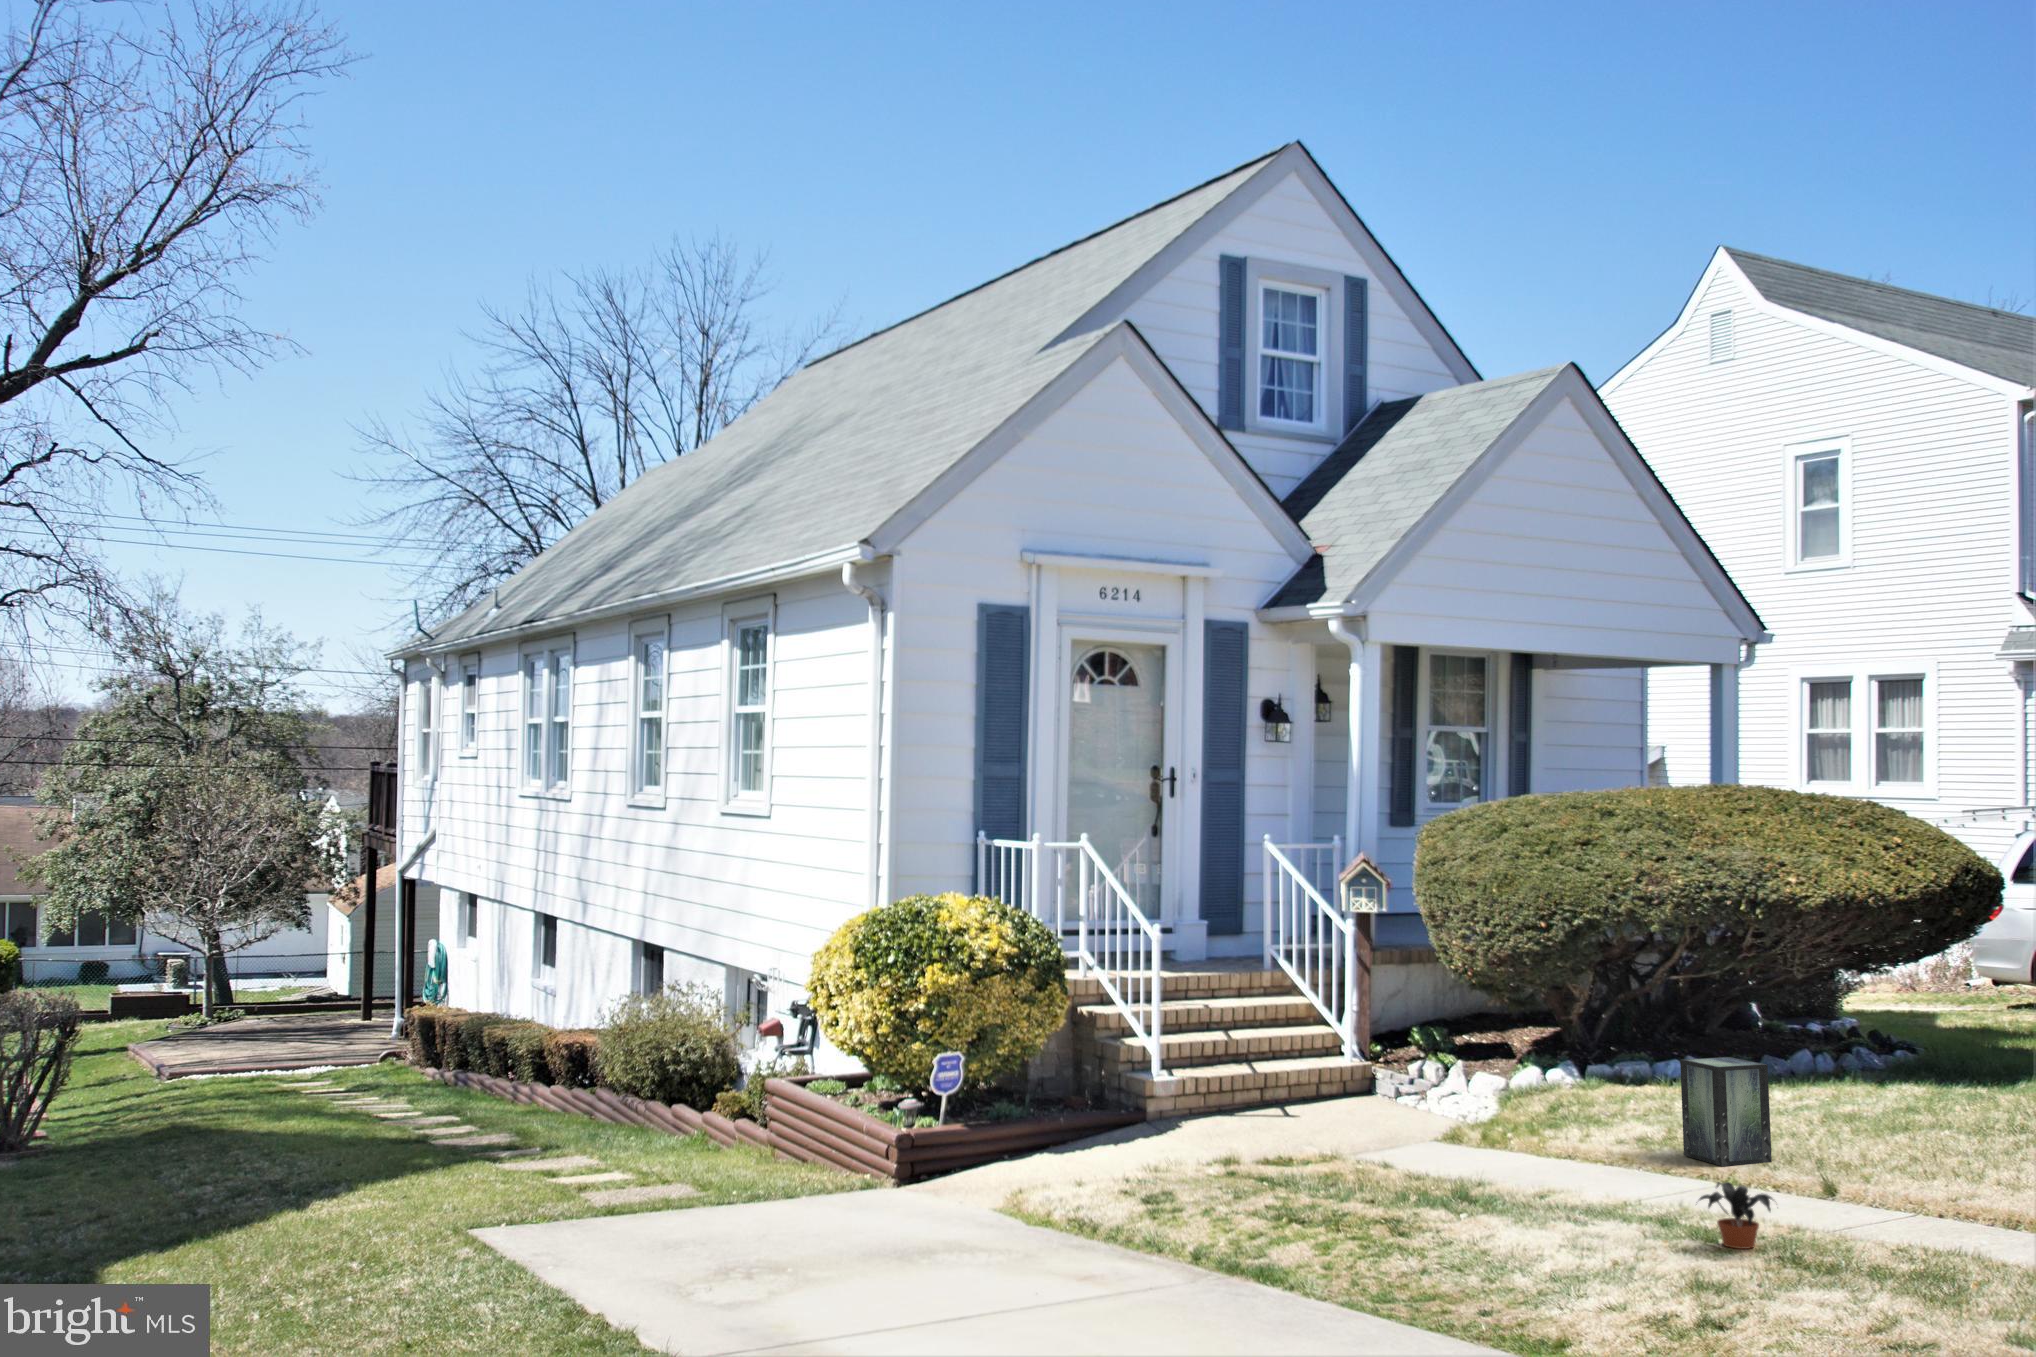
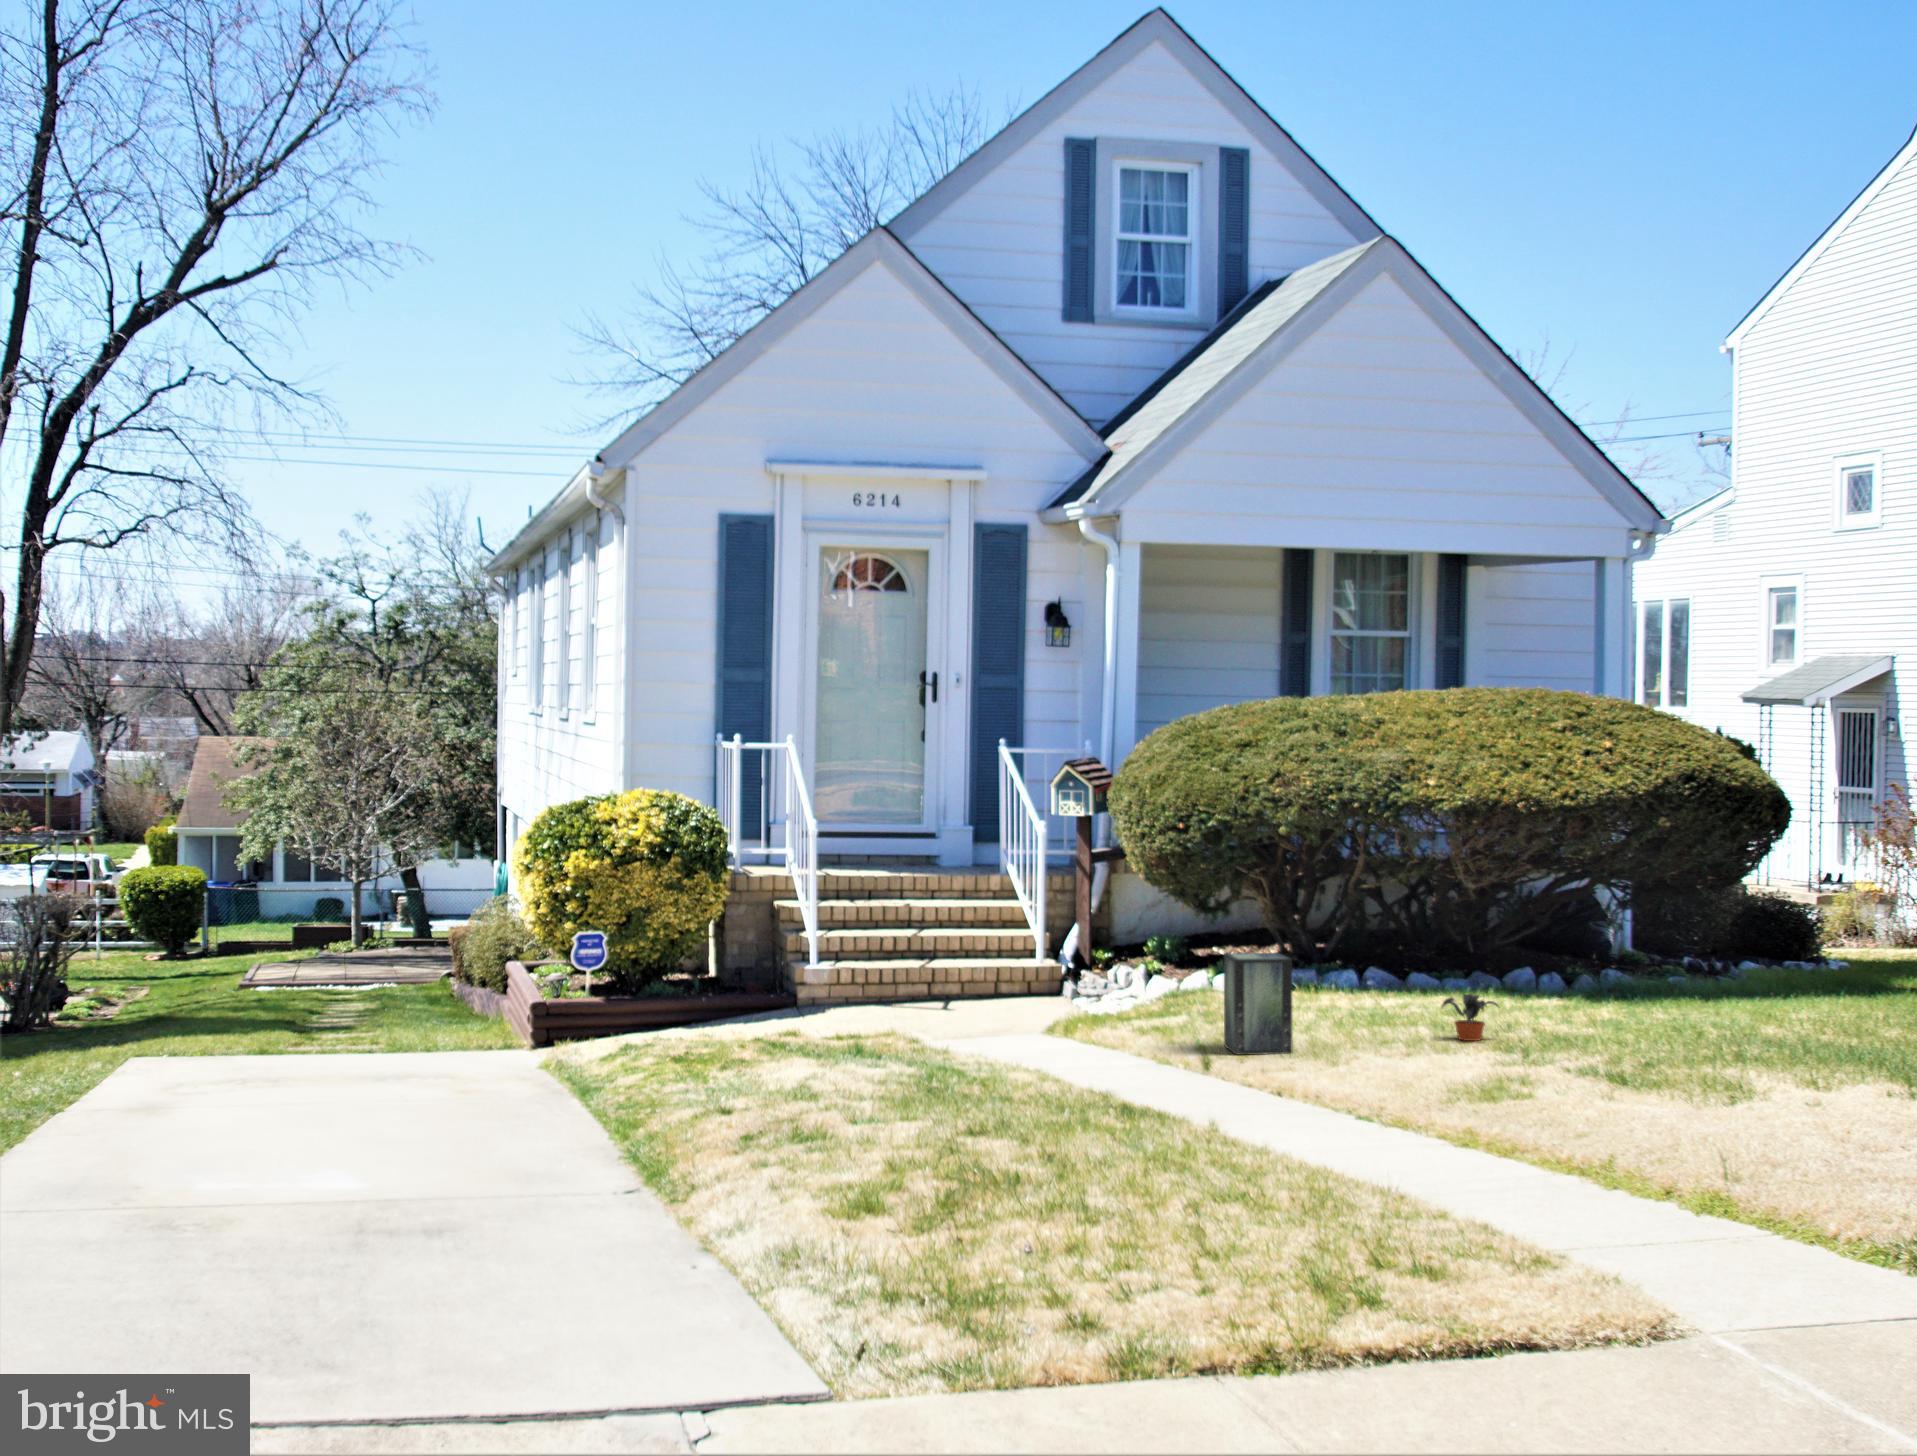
potted plant: present [1699,1182,1773,1249] -> present [1442,994,1498,1041]

